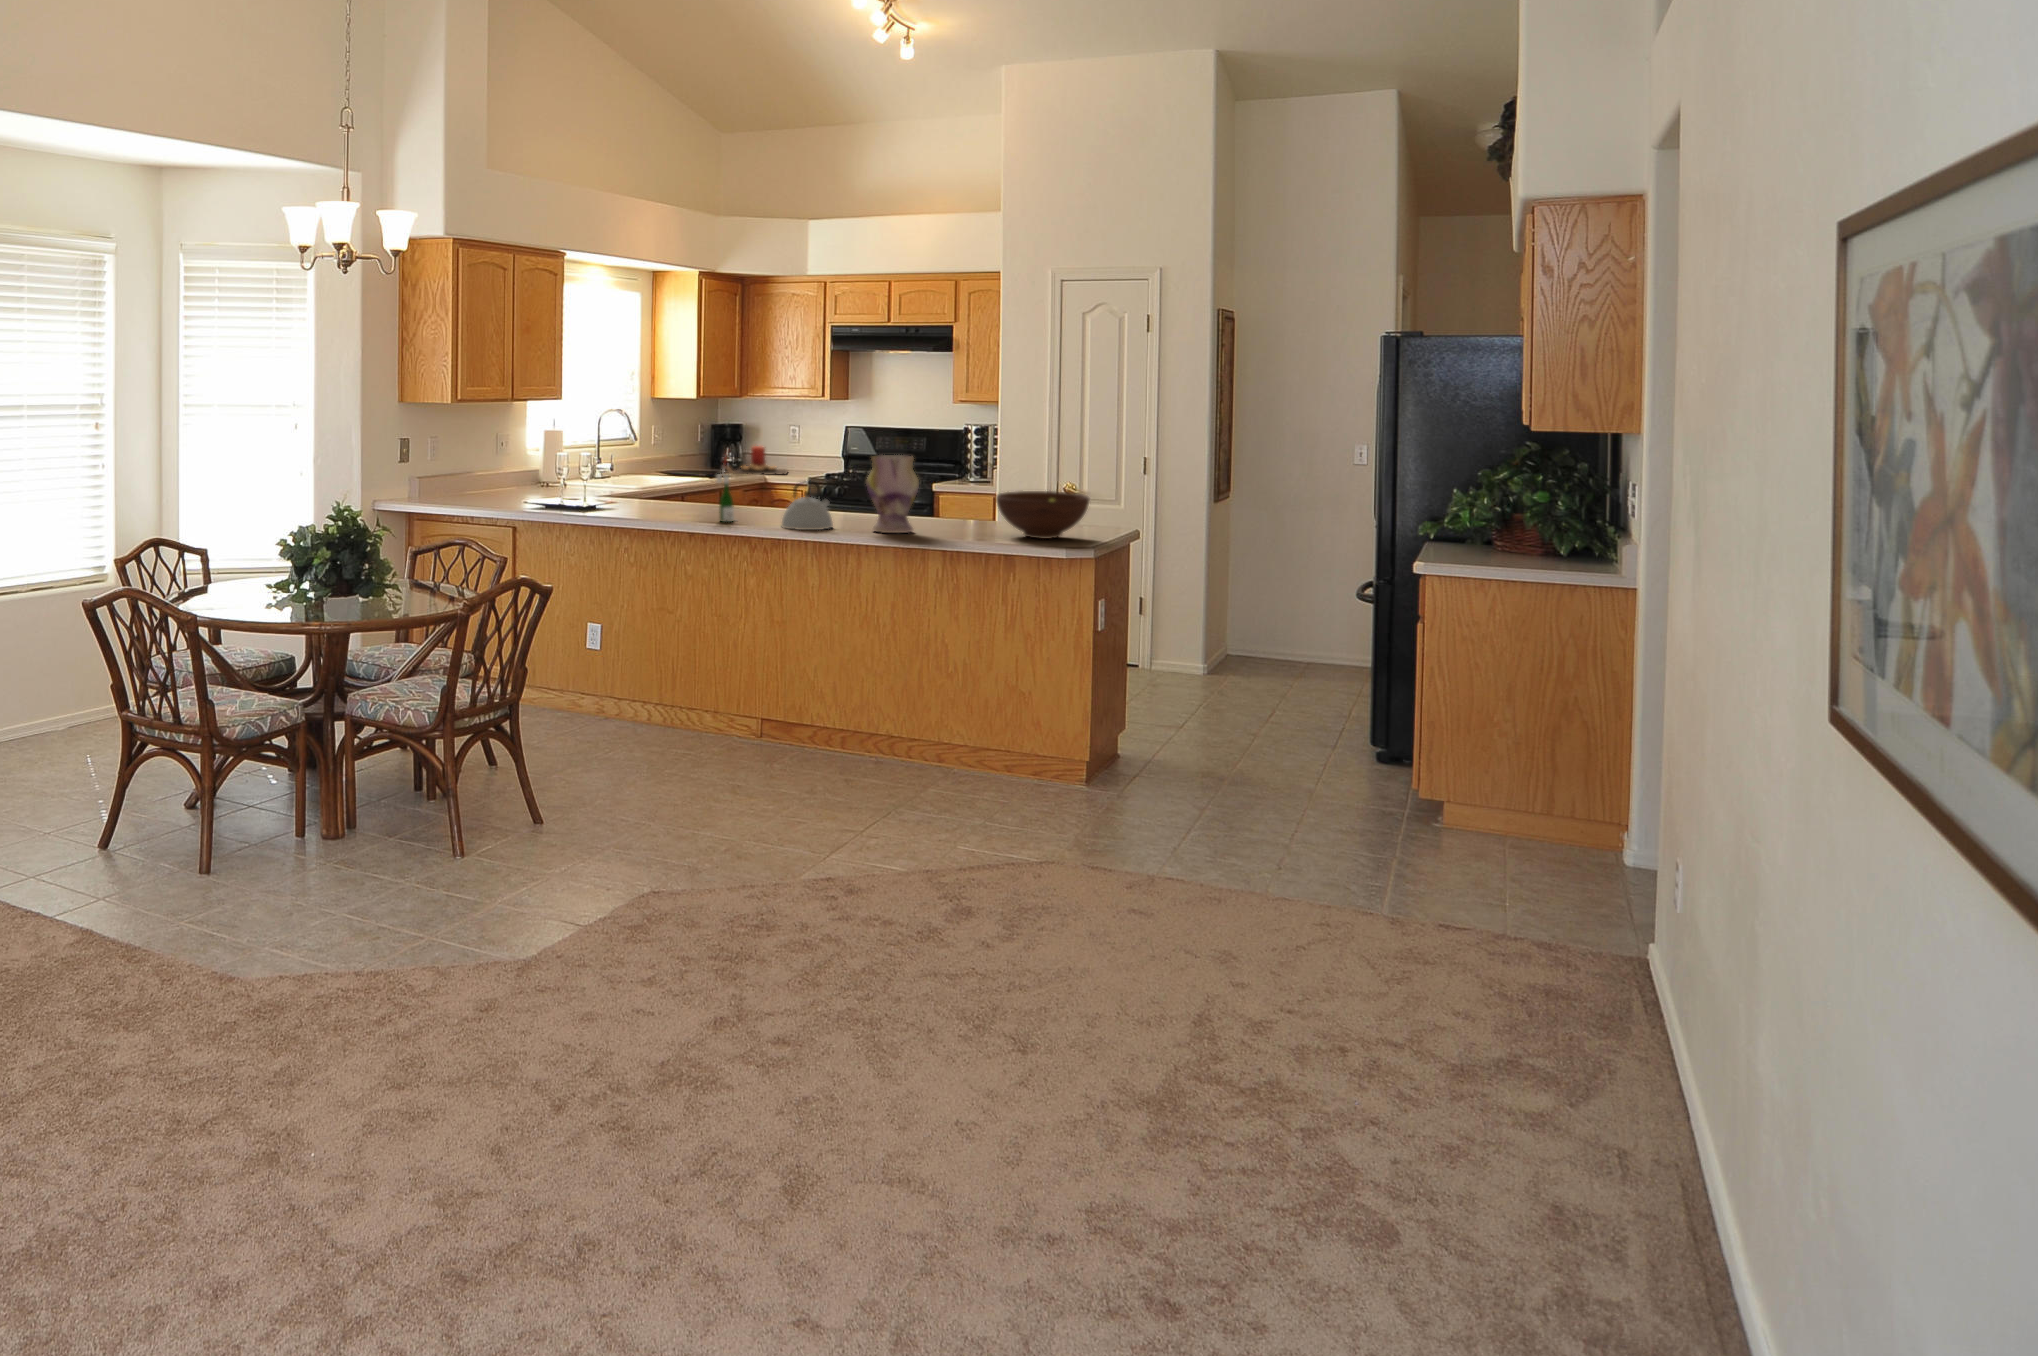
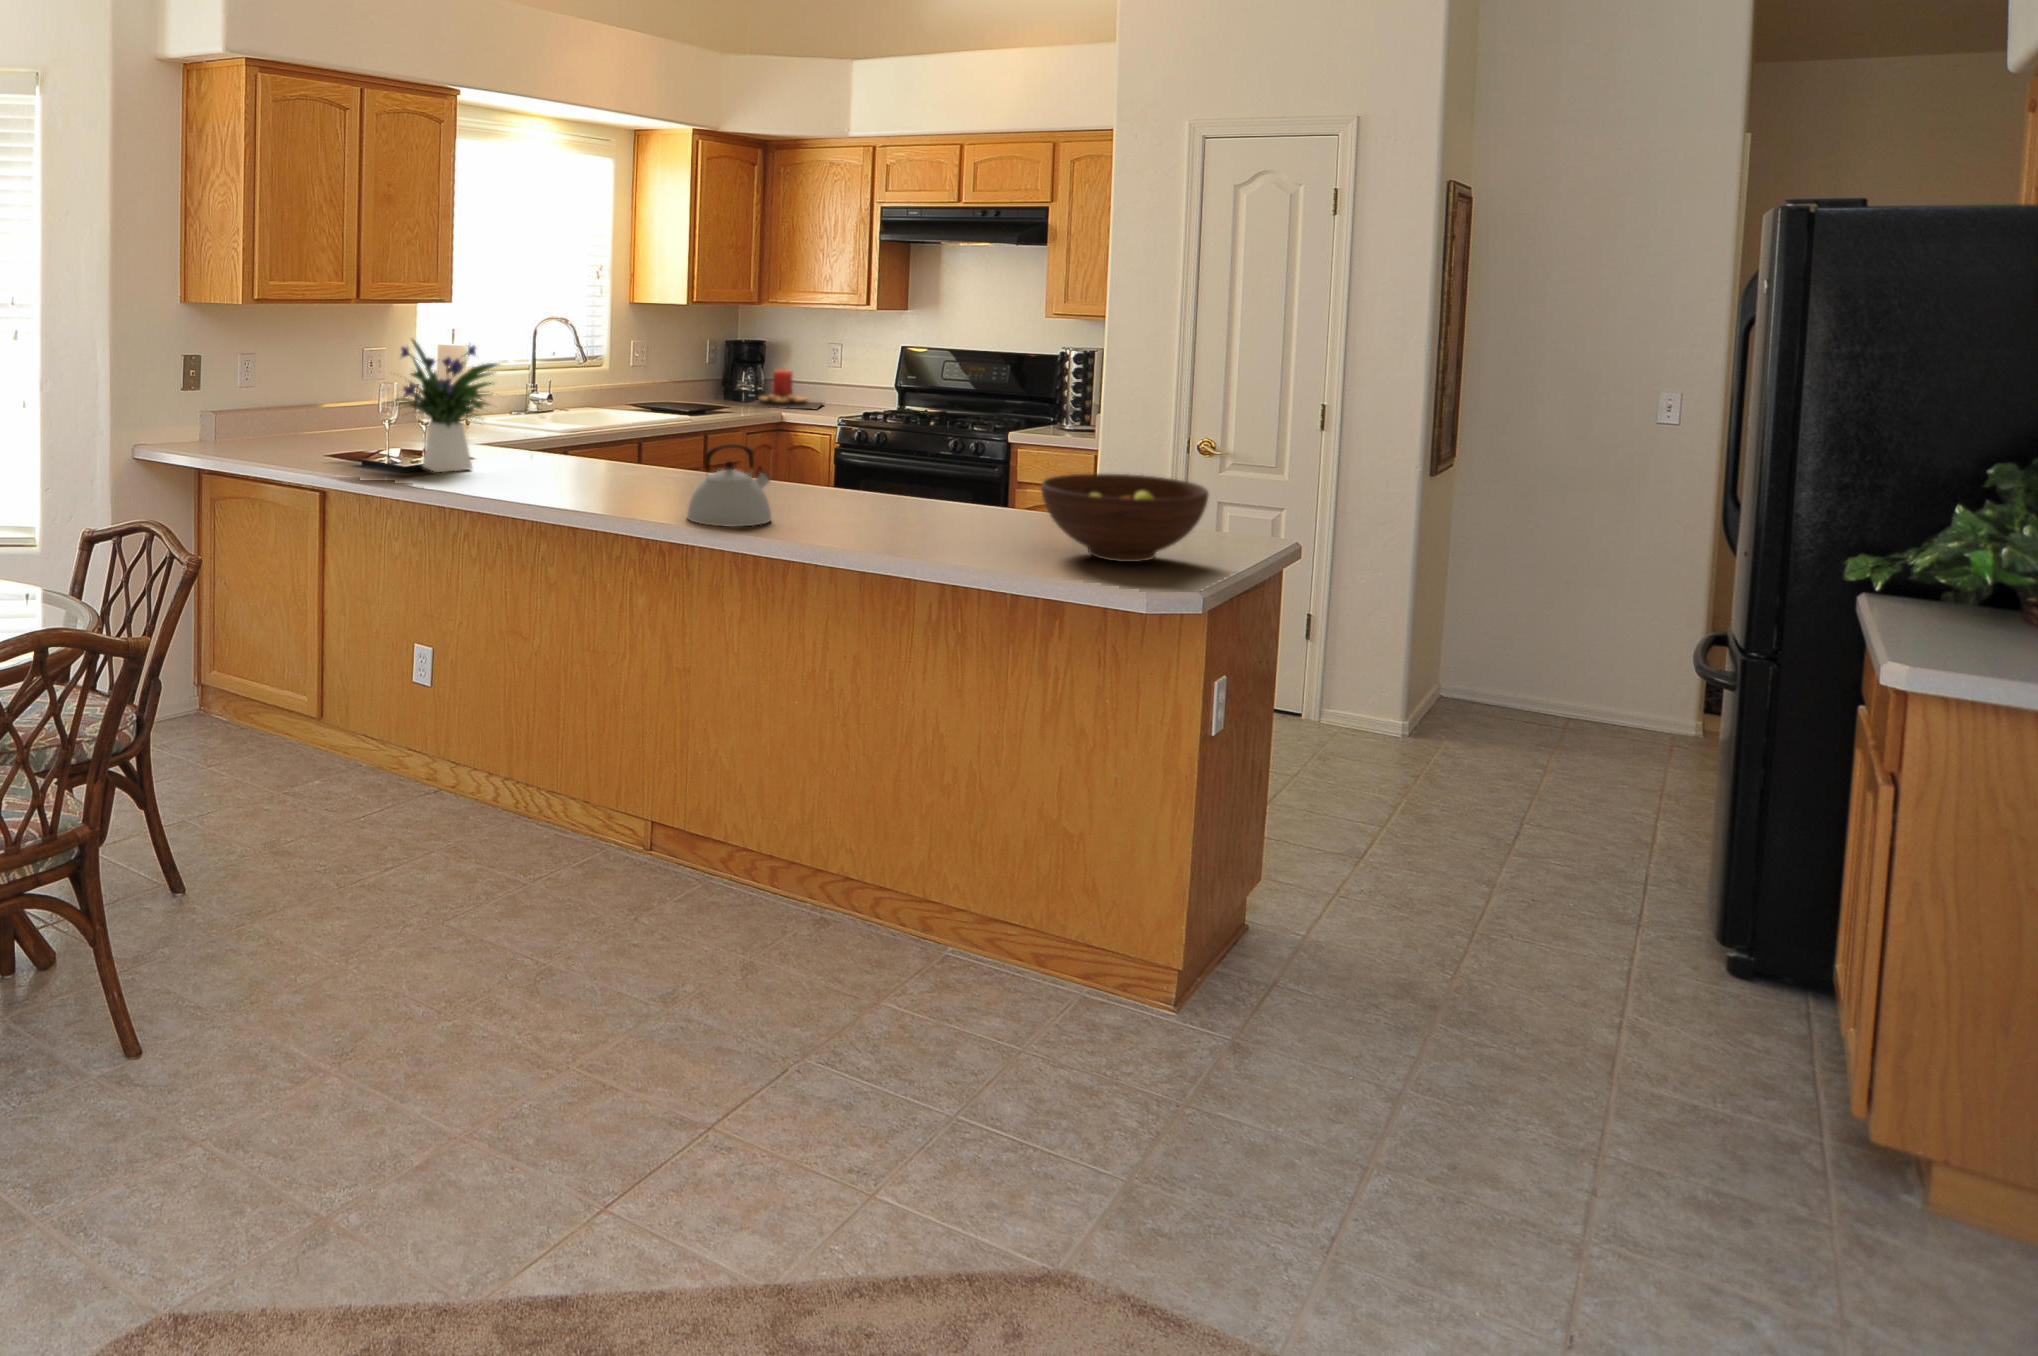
flower arrangement: none [552,422,635,511] -> present [396,340,497,472]
vase: present [866,455,919,533] -> none [821,406,910,540]
wine bottle: present [717,458,734,522] -> none [598,388,633,503]

